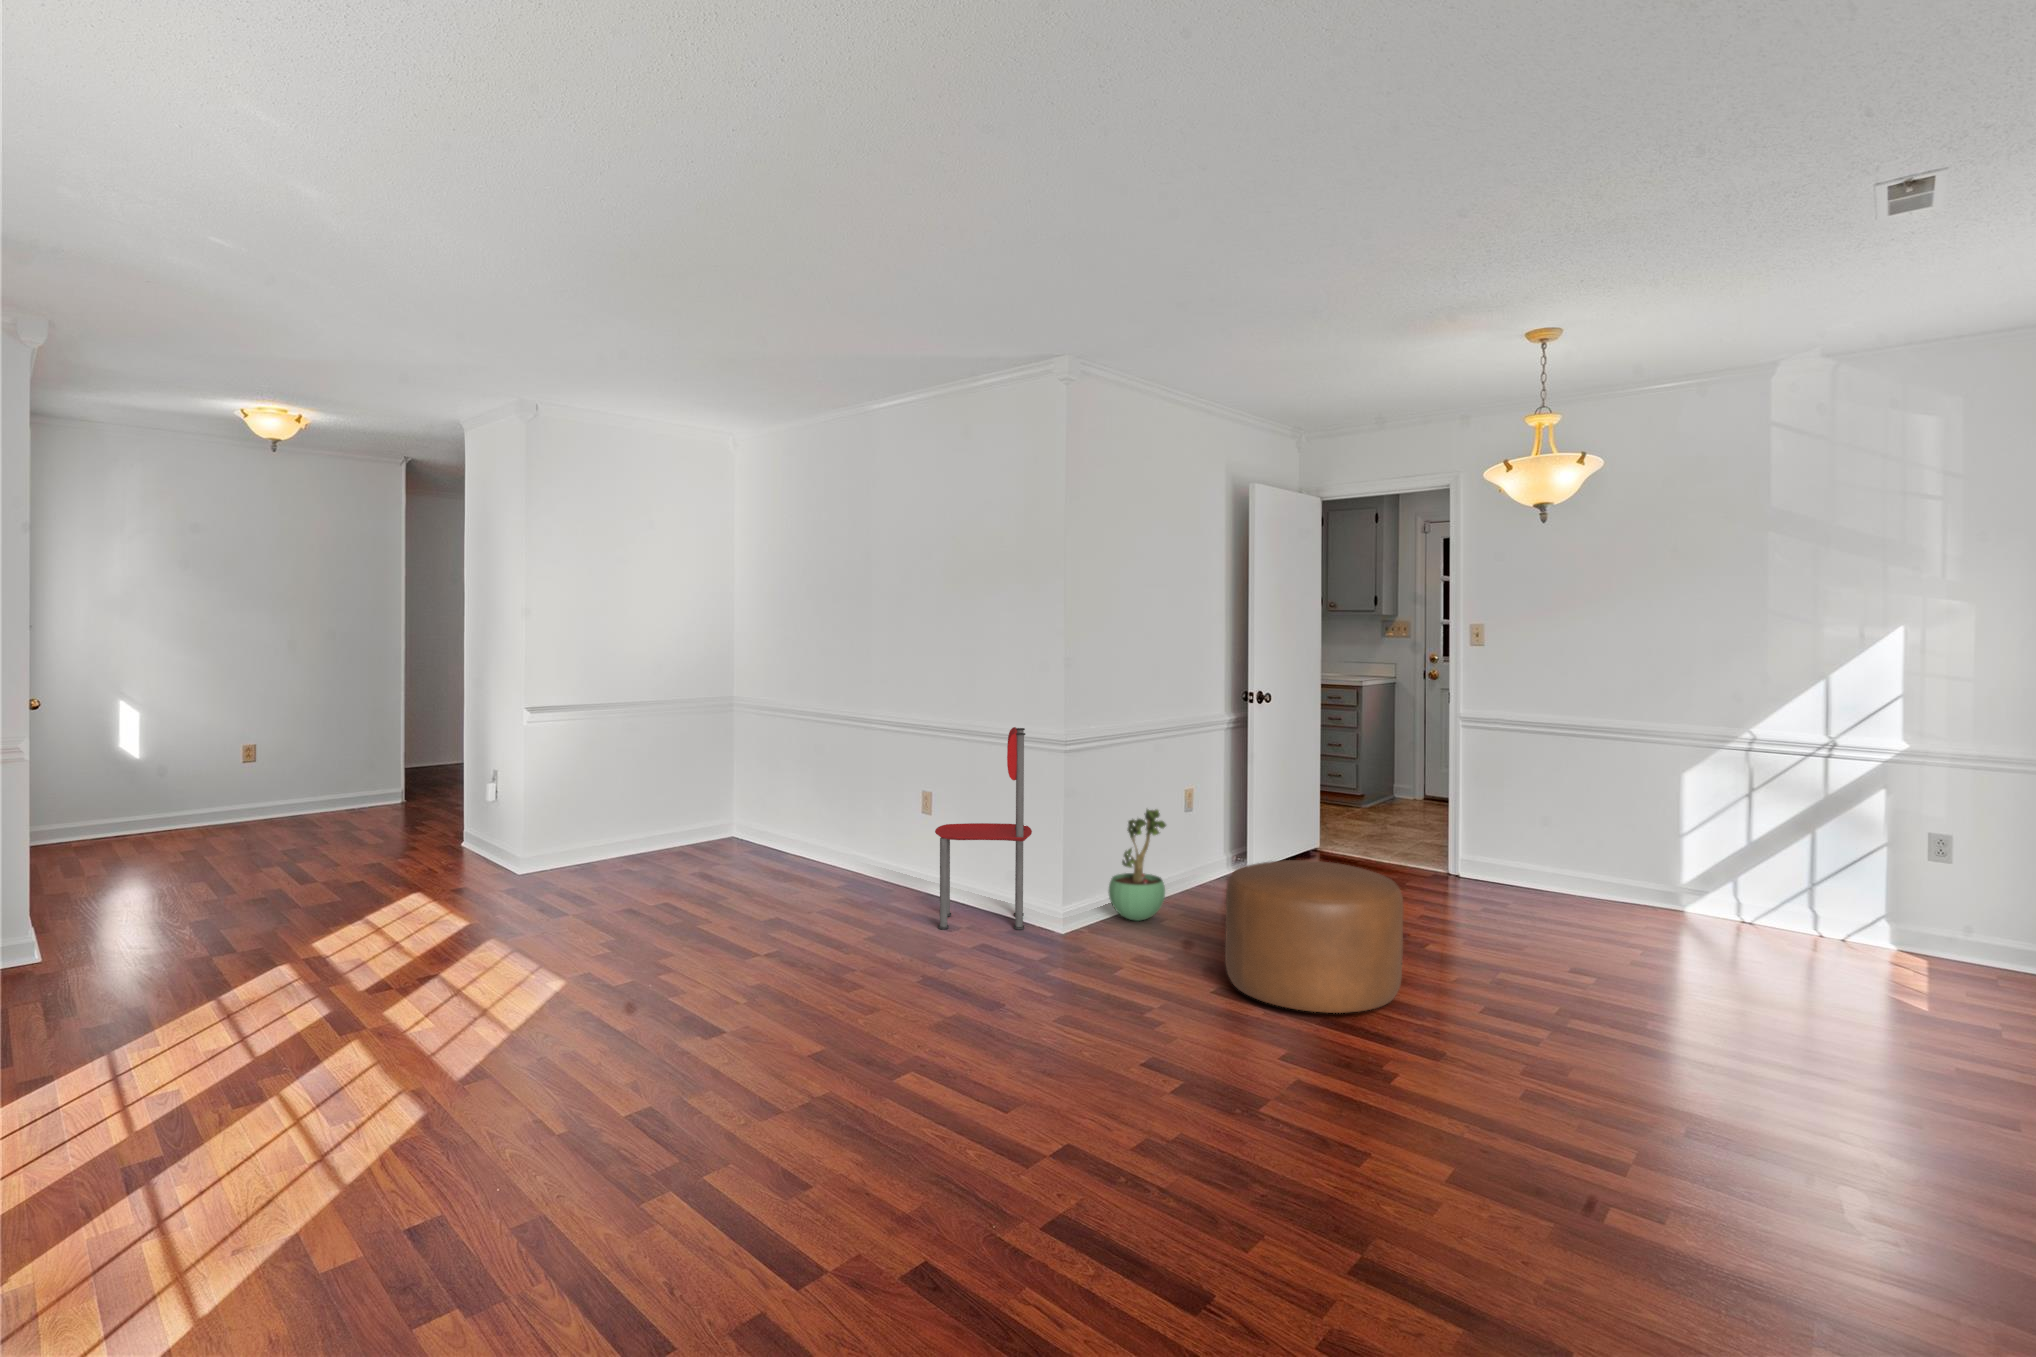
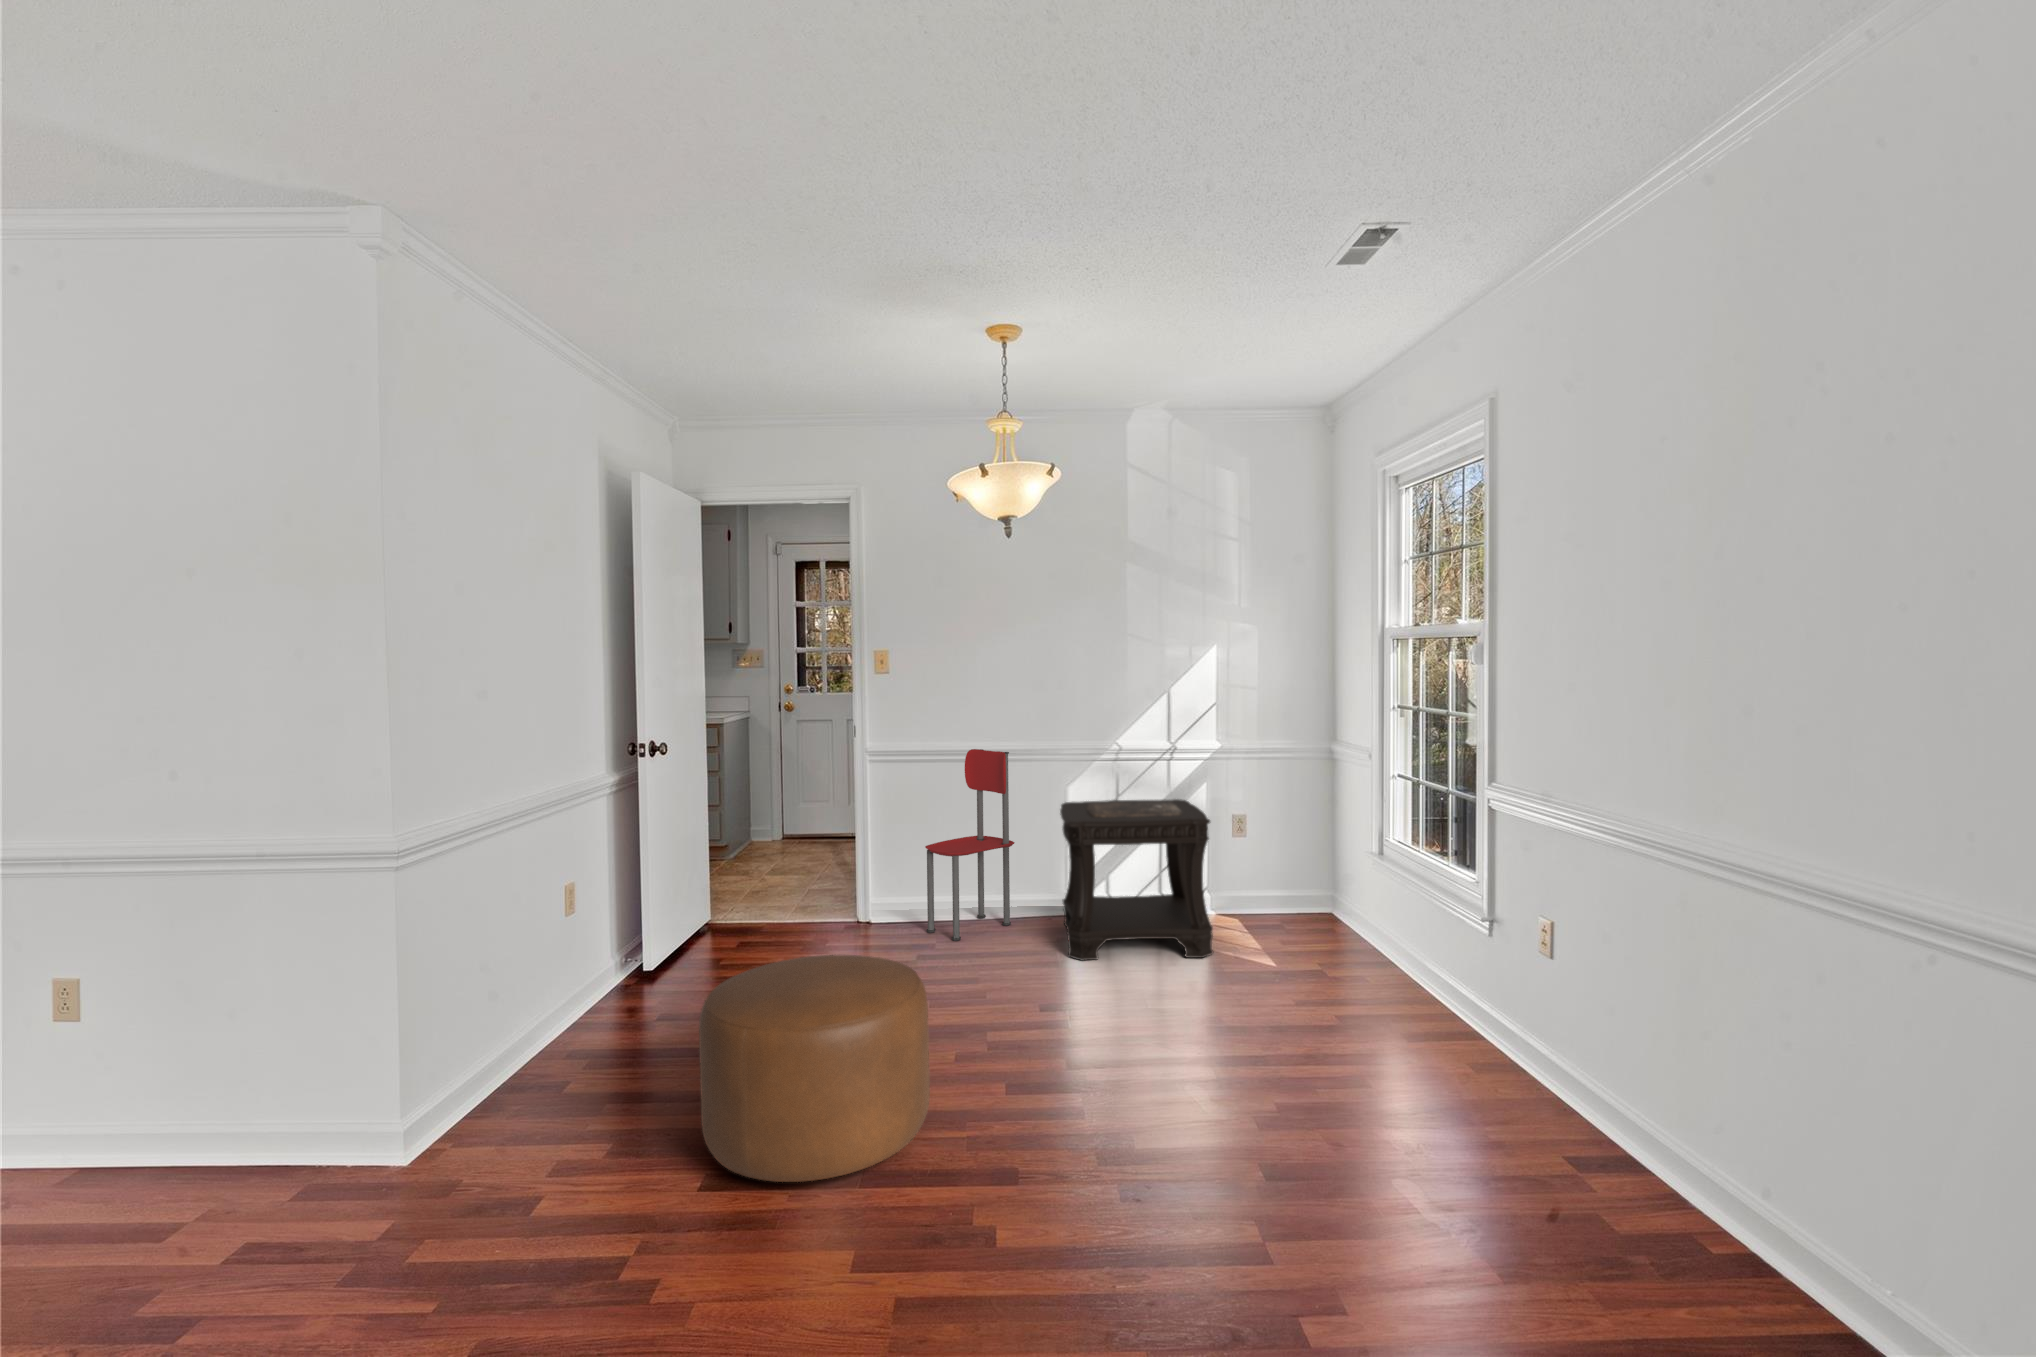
dining chair: present [935,727,1032,929] -> present [925,749,1014,941]
side table: none [1641,788,1850,978] -> present [1060,799,1213,961]
potted plant: present [1108,809,1166,921] -> none [473,923,565,1093]

